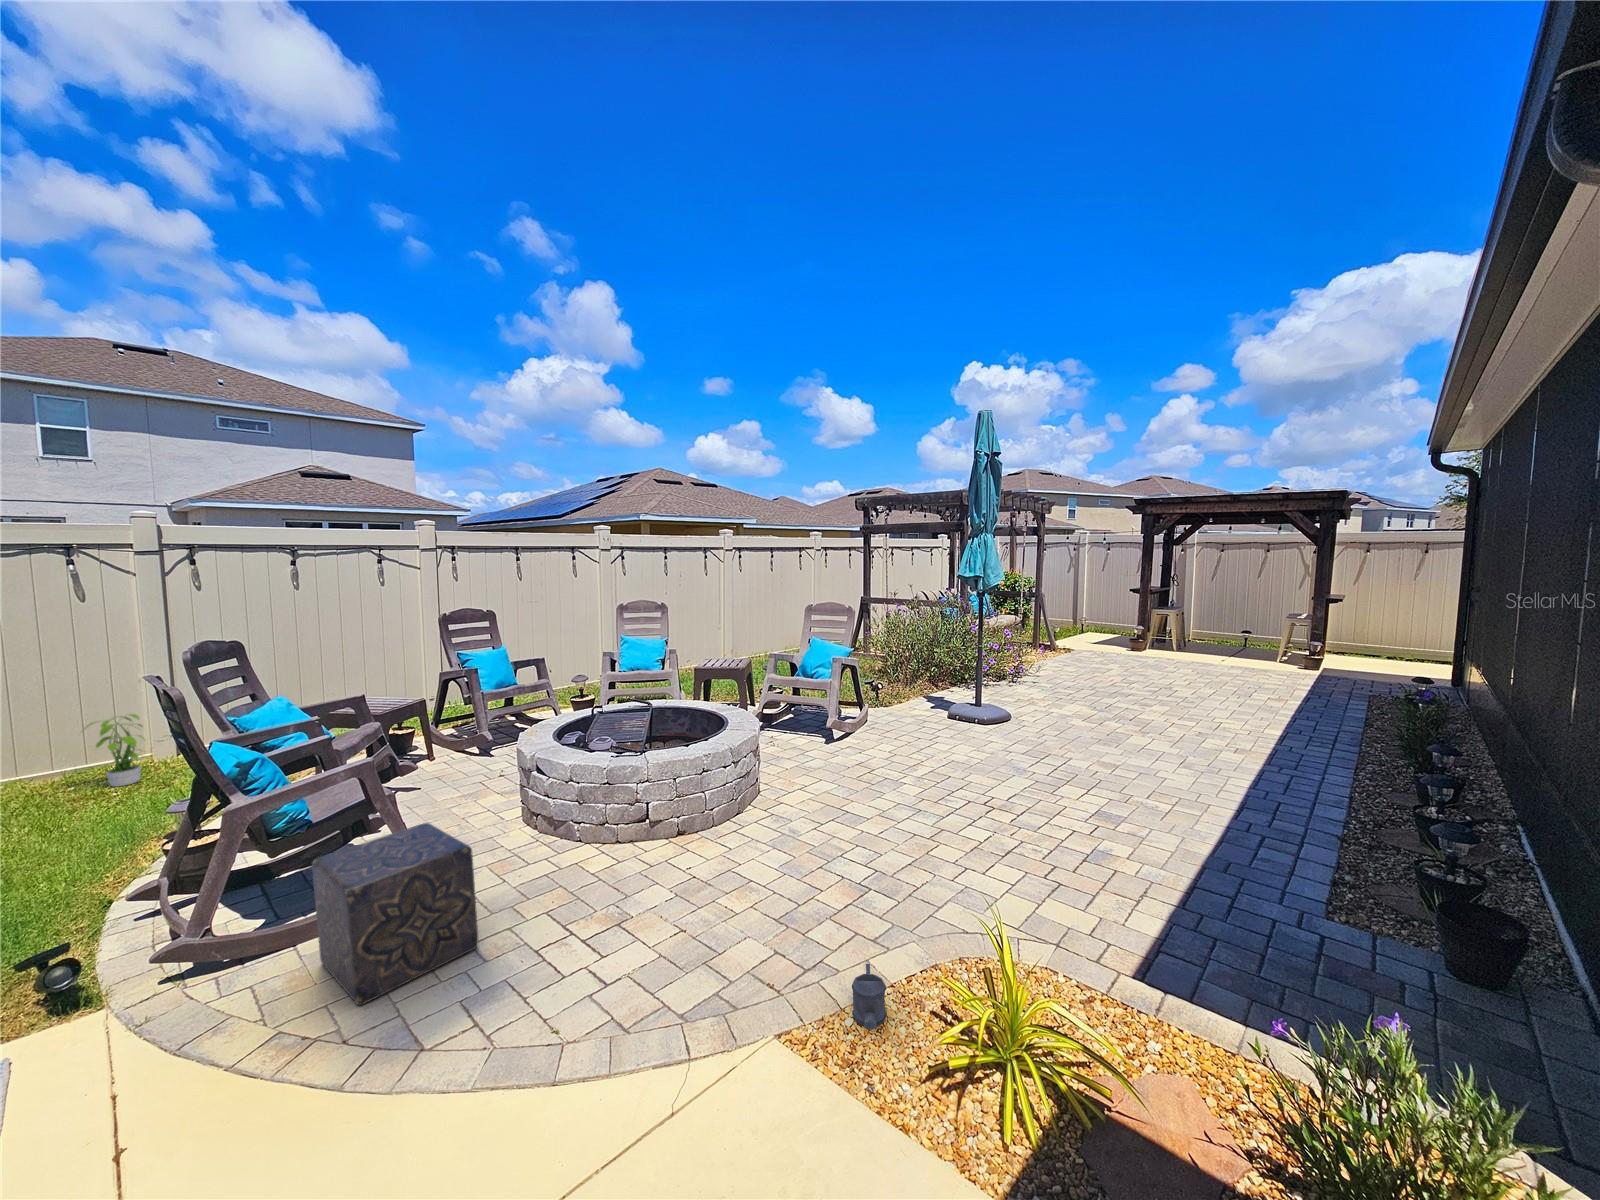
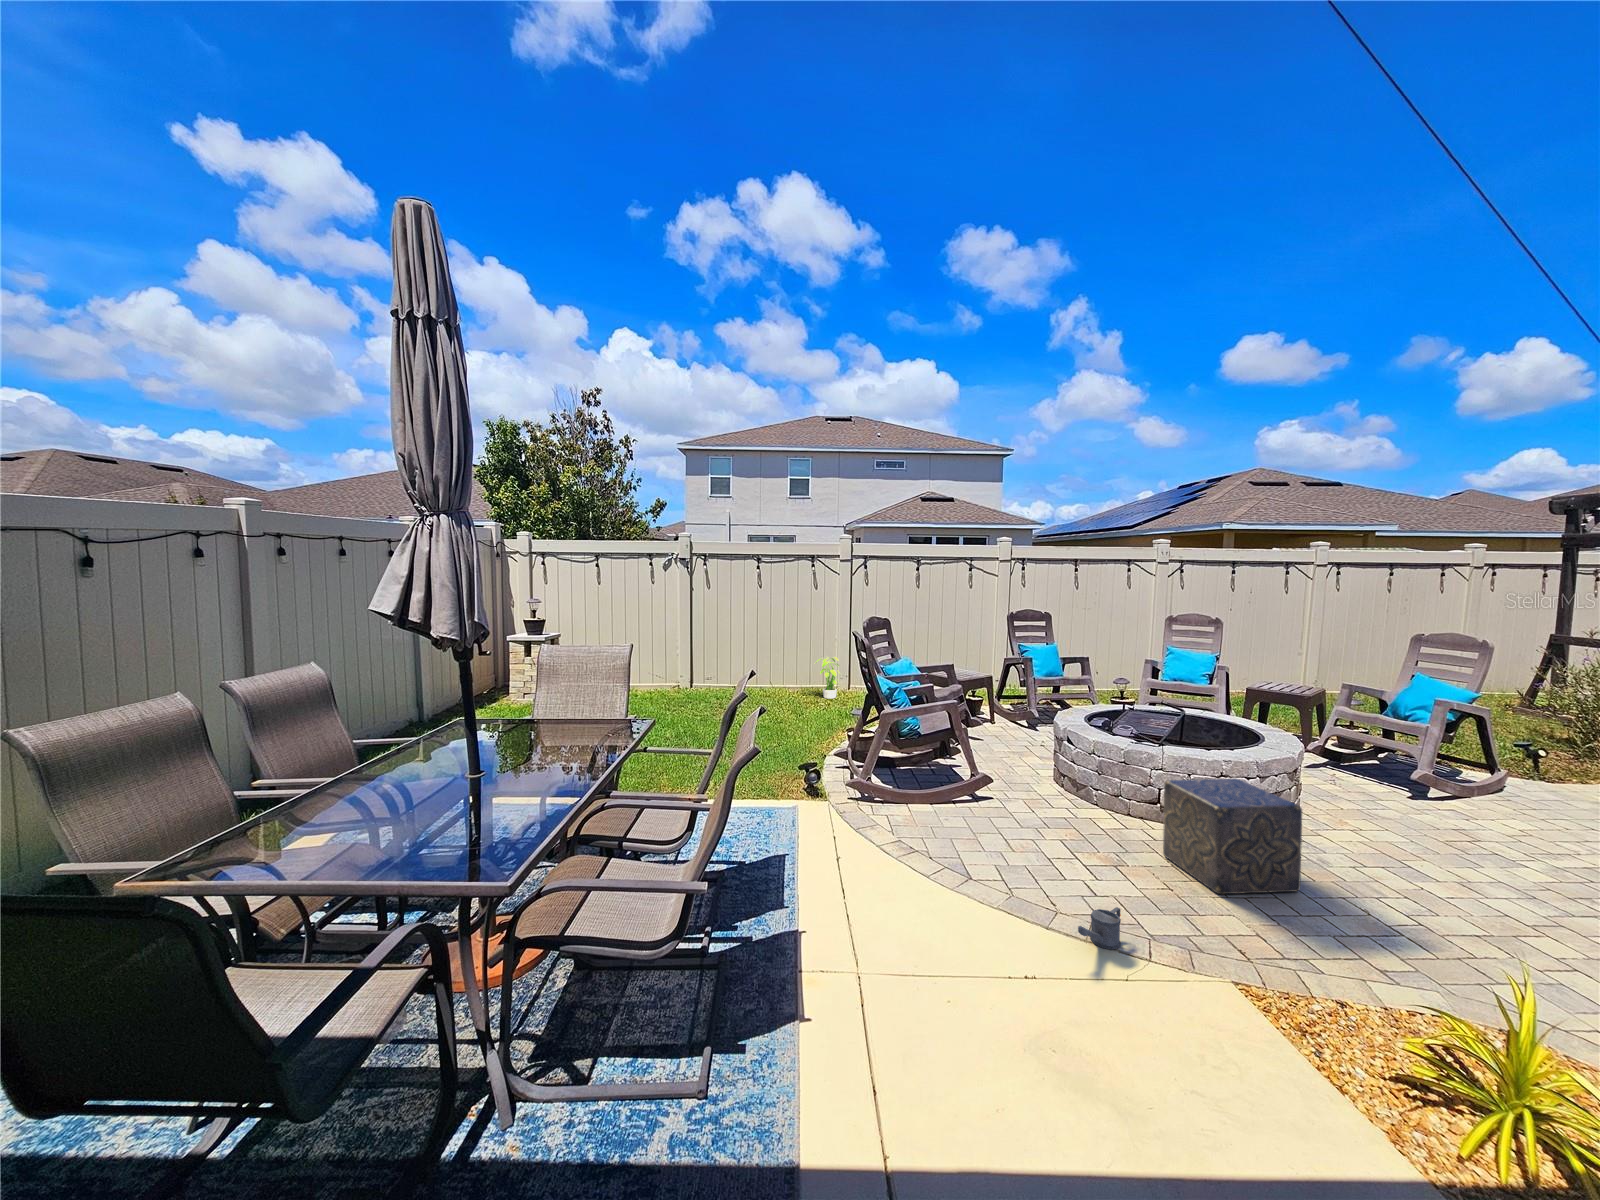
ottoman: present [312,823,479,1005] -> present [1163,779,1302,894]
watering can: present [852,964,887,1030] -> present [1078,907,1121,949]

